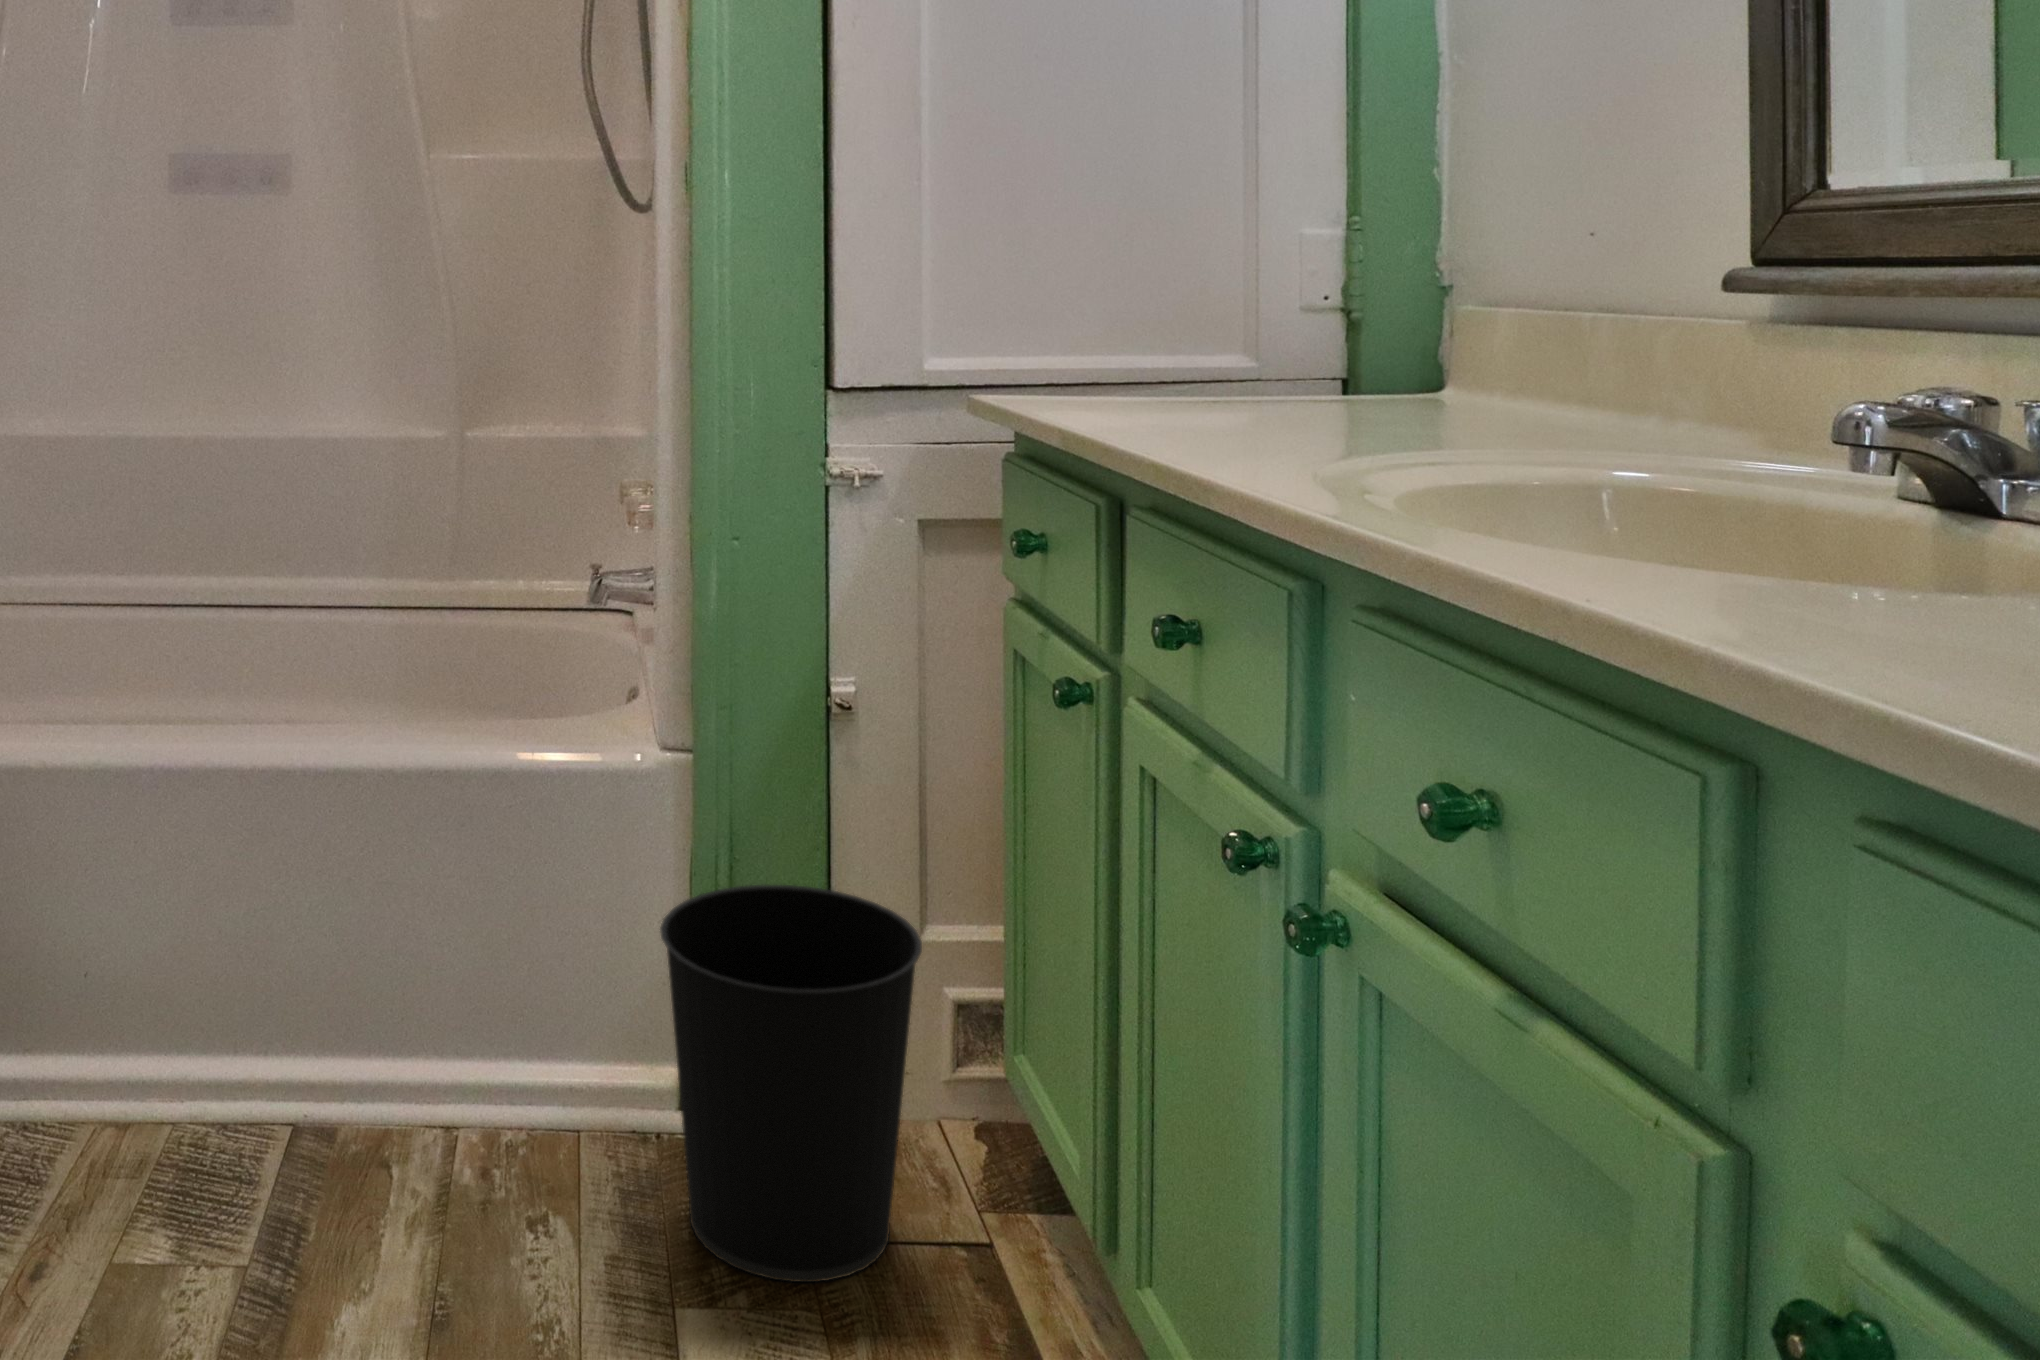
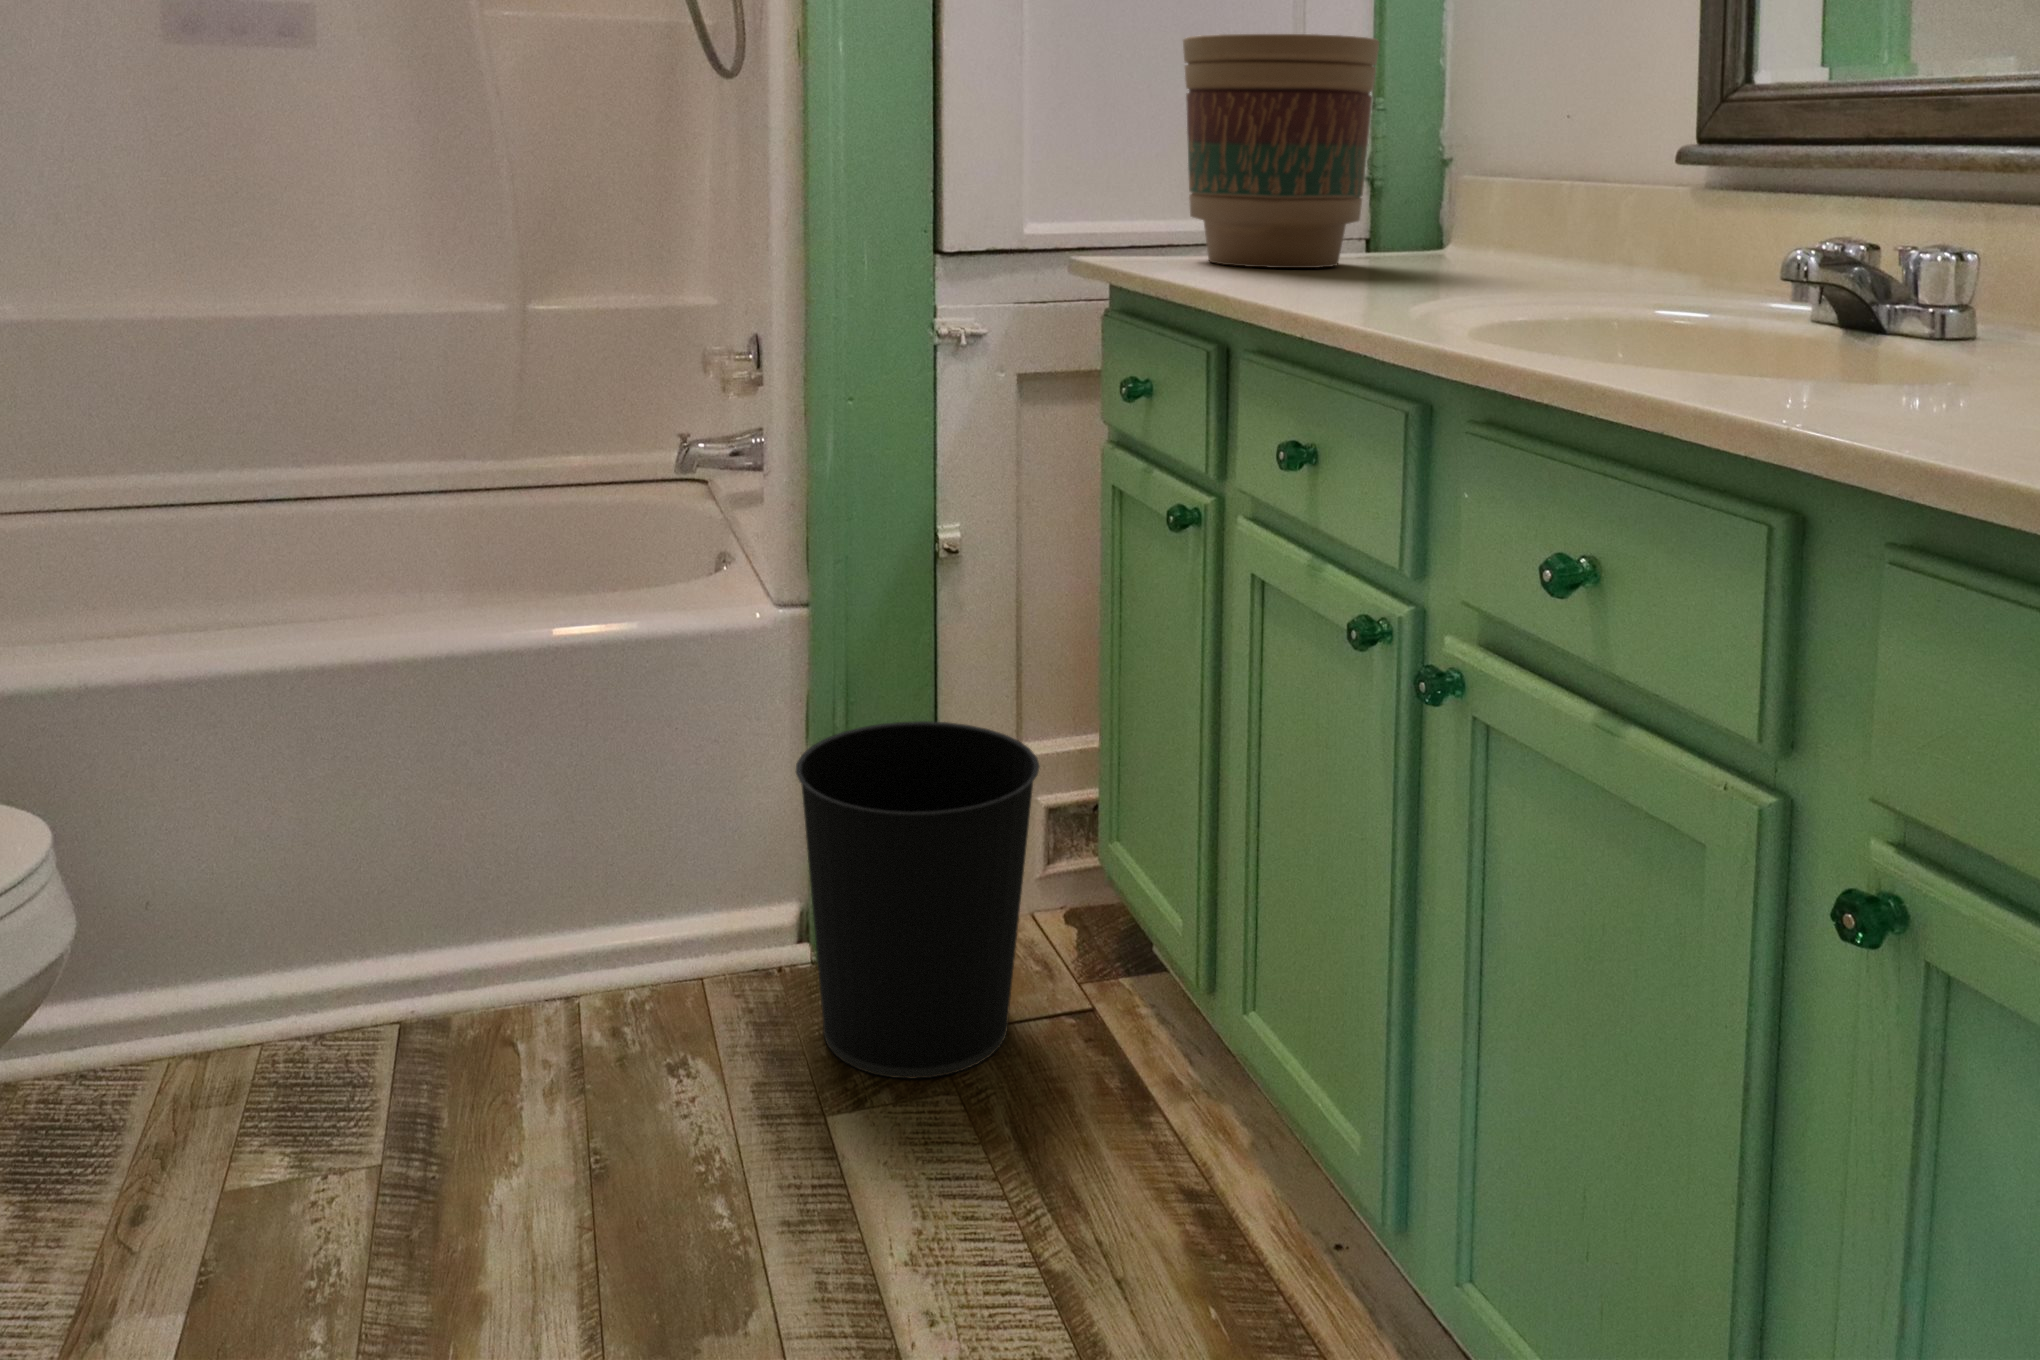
flower pot: none [1094,149,1330,411] -> present [1183,34,1379,268]

